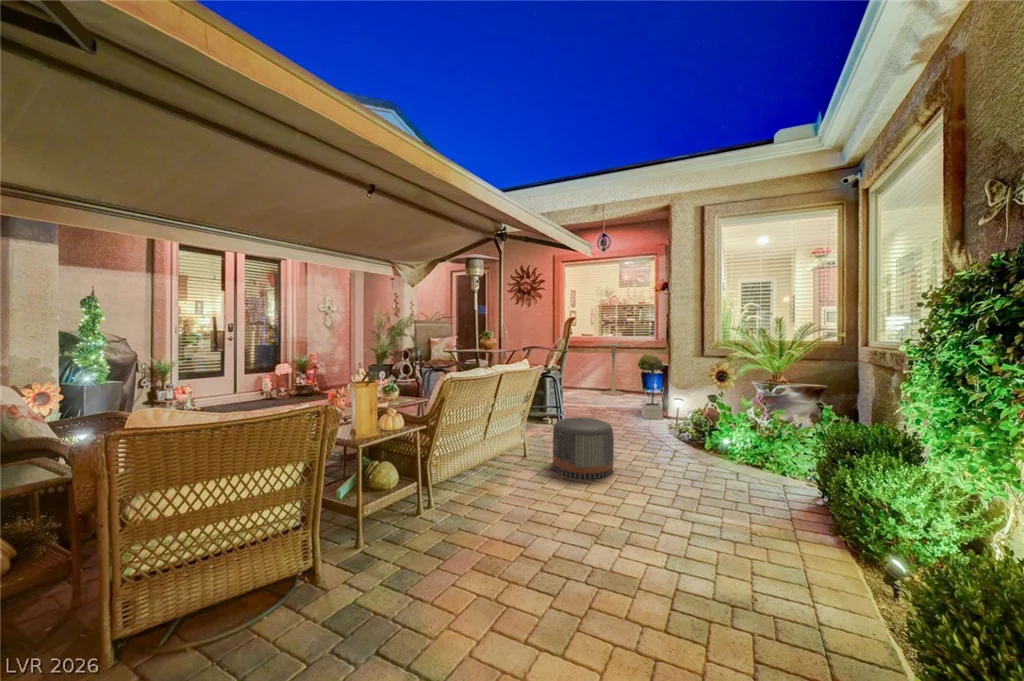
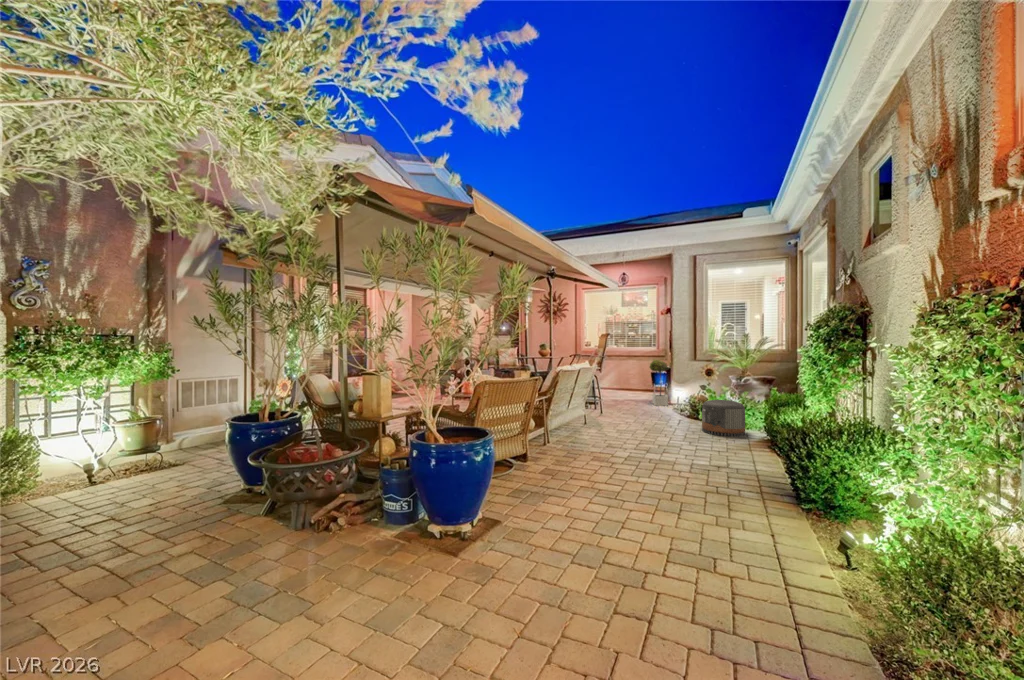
pedestal table: present [597,344,630,395] -> none [613,353,639,393]
pouf: present [553,417,614,479] -> present [702,400,745,436]

